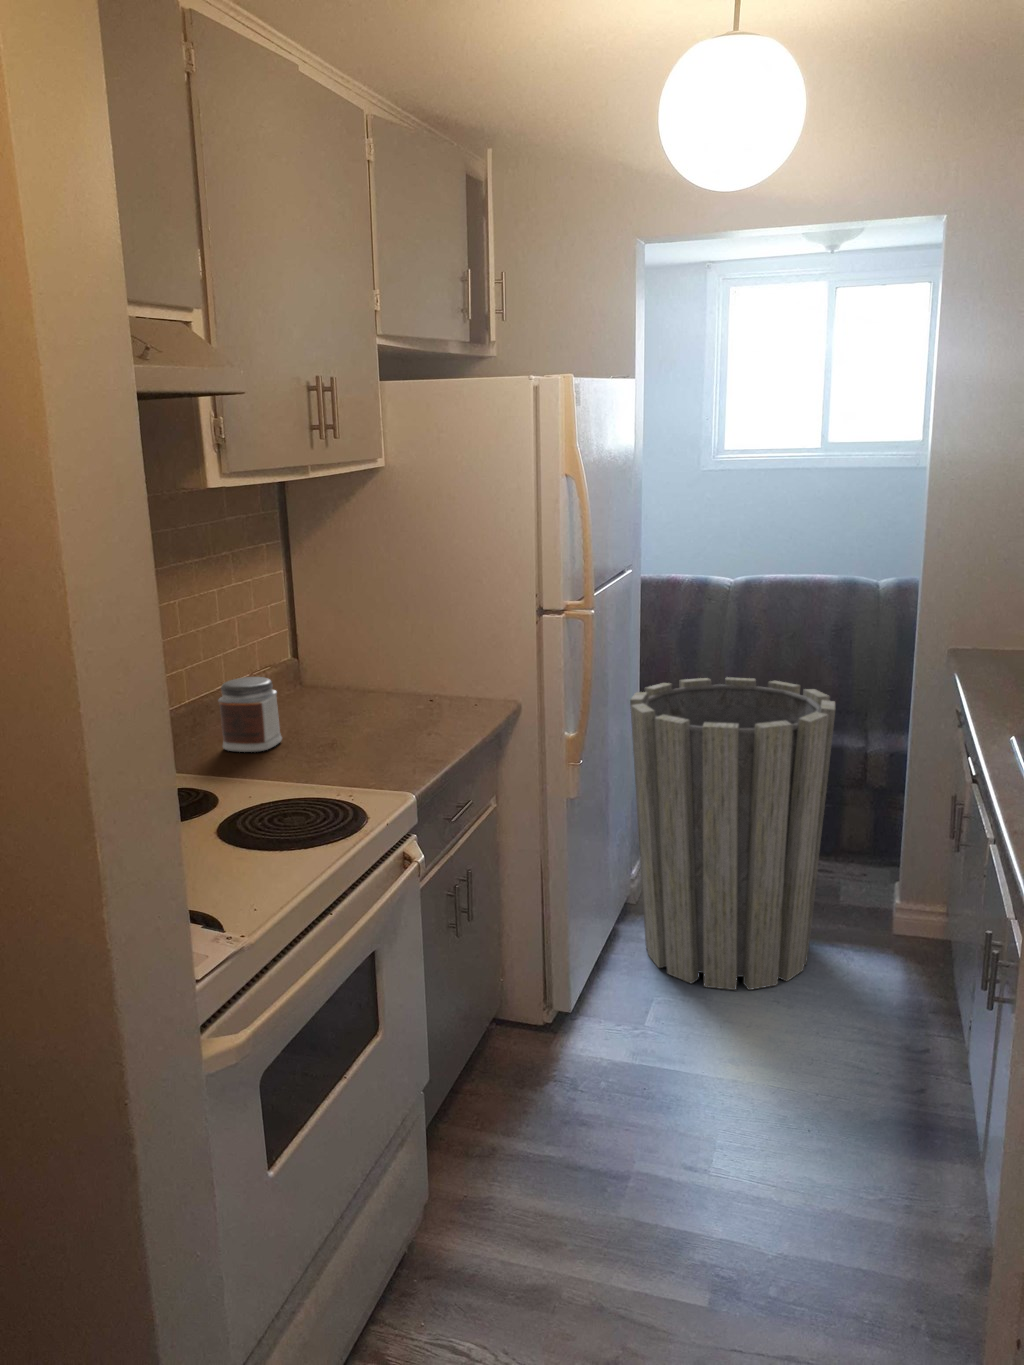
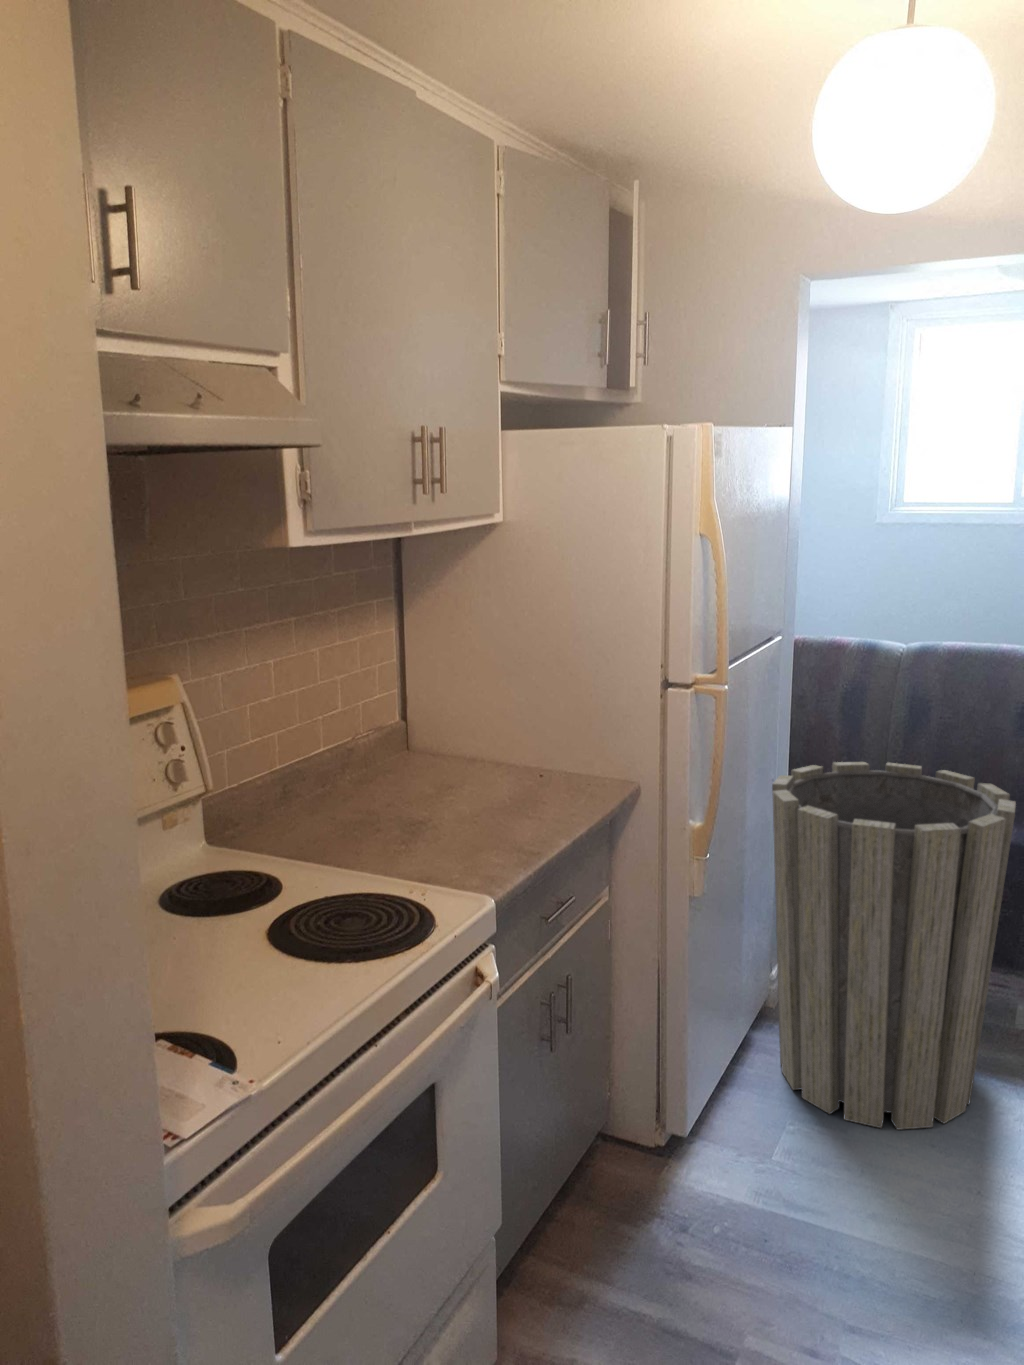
jar: present [218,677,282,752] -> none [305,746,373,829]

